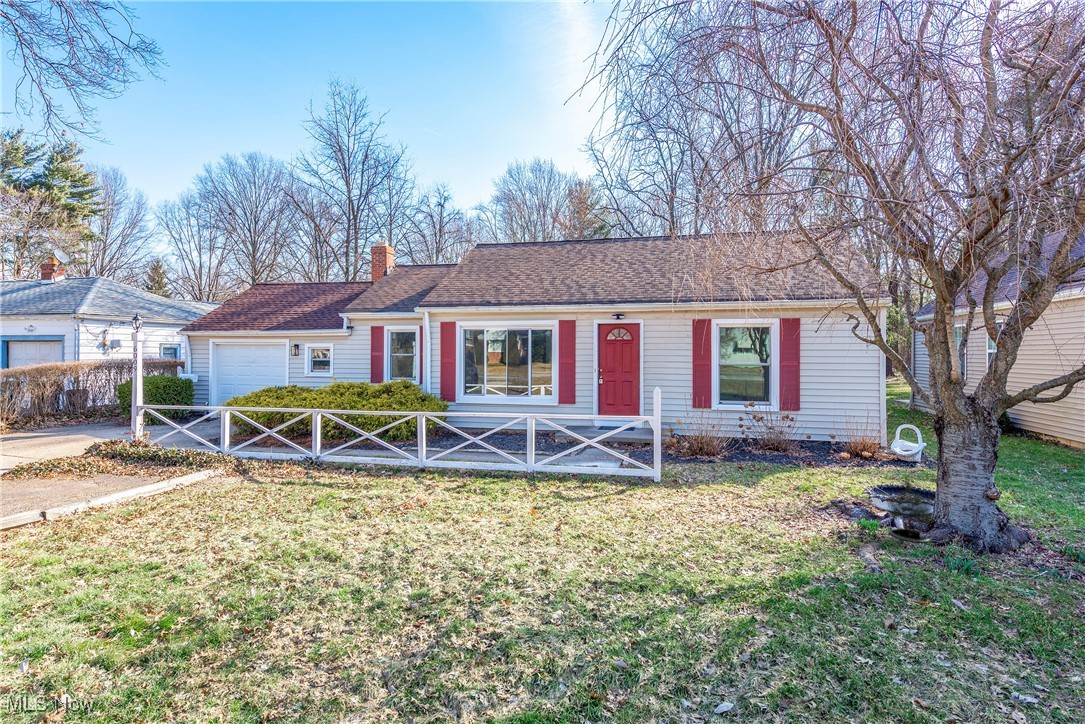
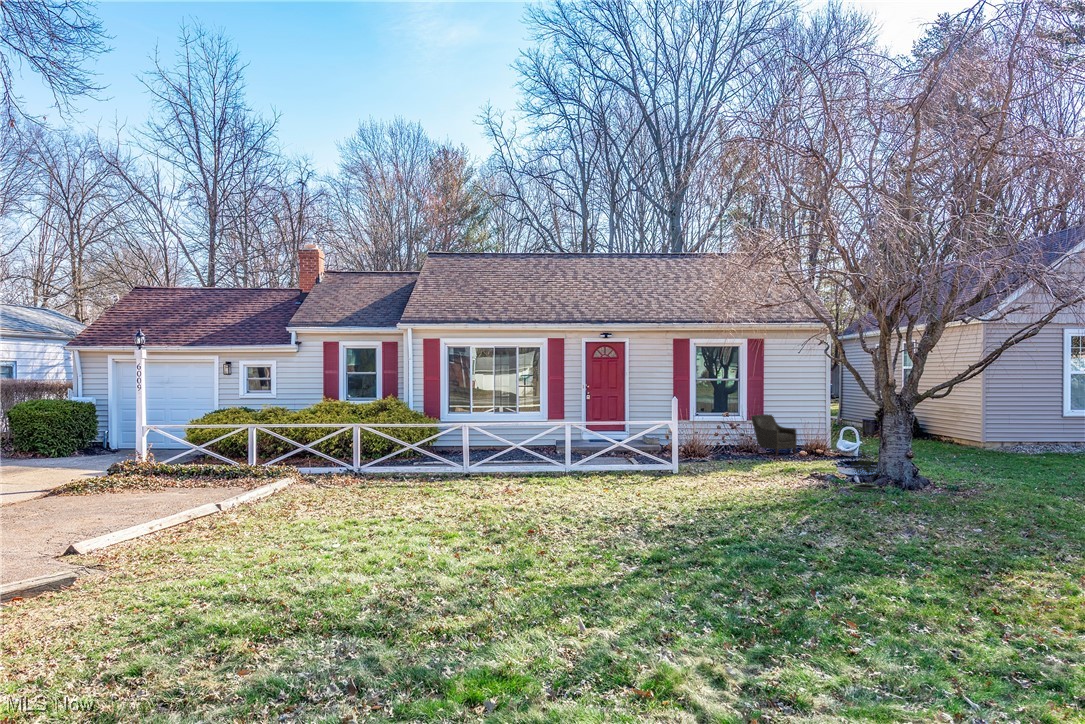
chair: none [783,404,839,455] -> present [751,414,797,456]

